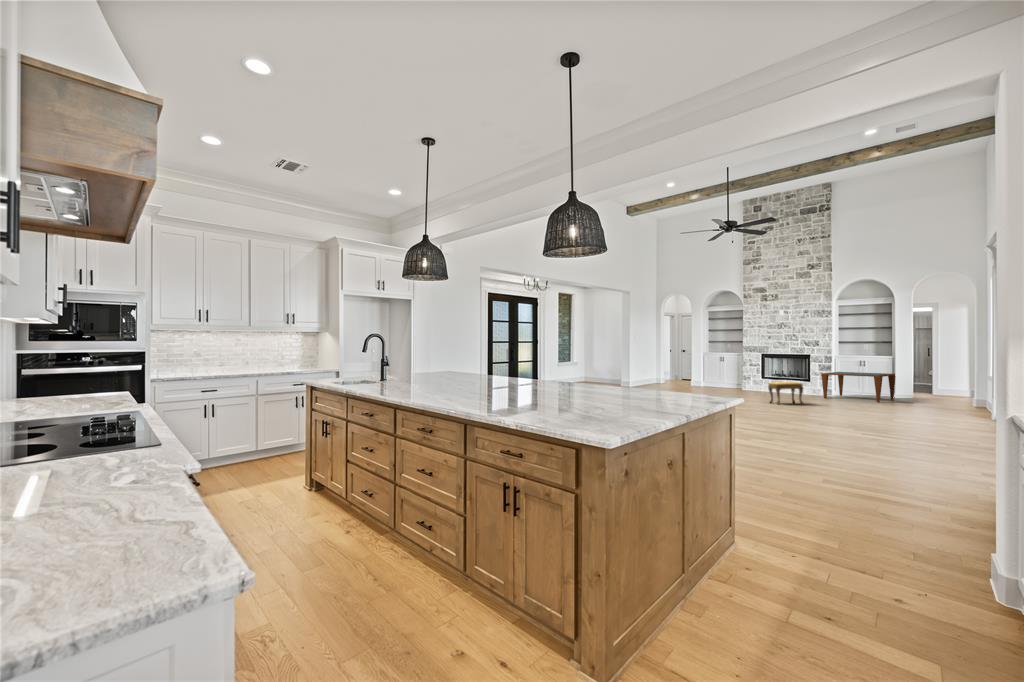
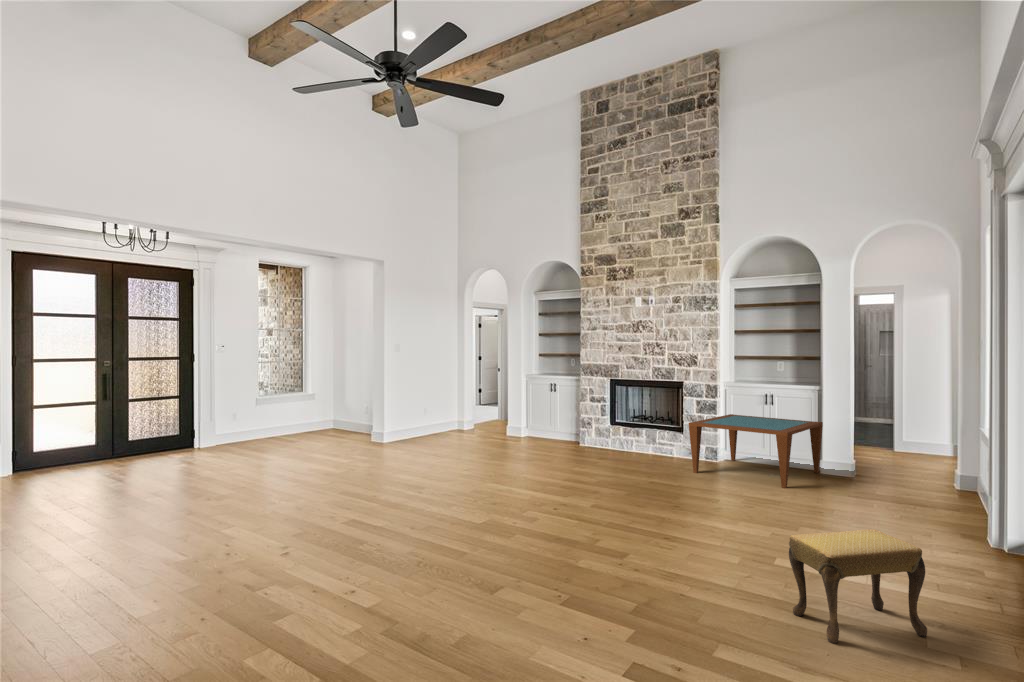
footstool: present [768,382,804,405] -> present [789,529,927,643]

